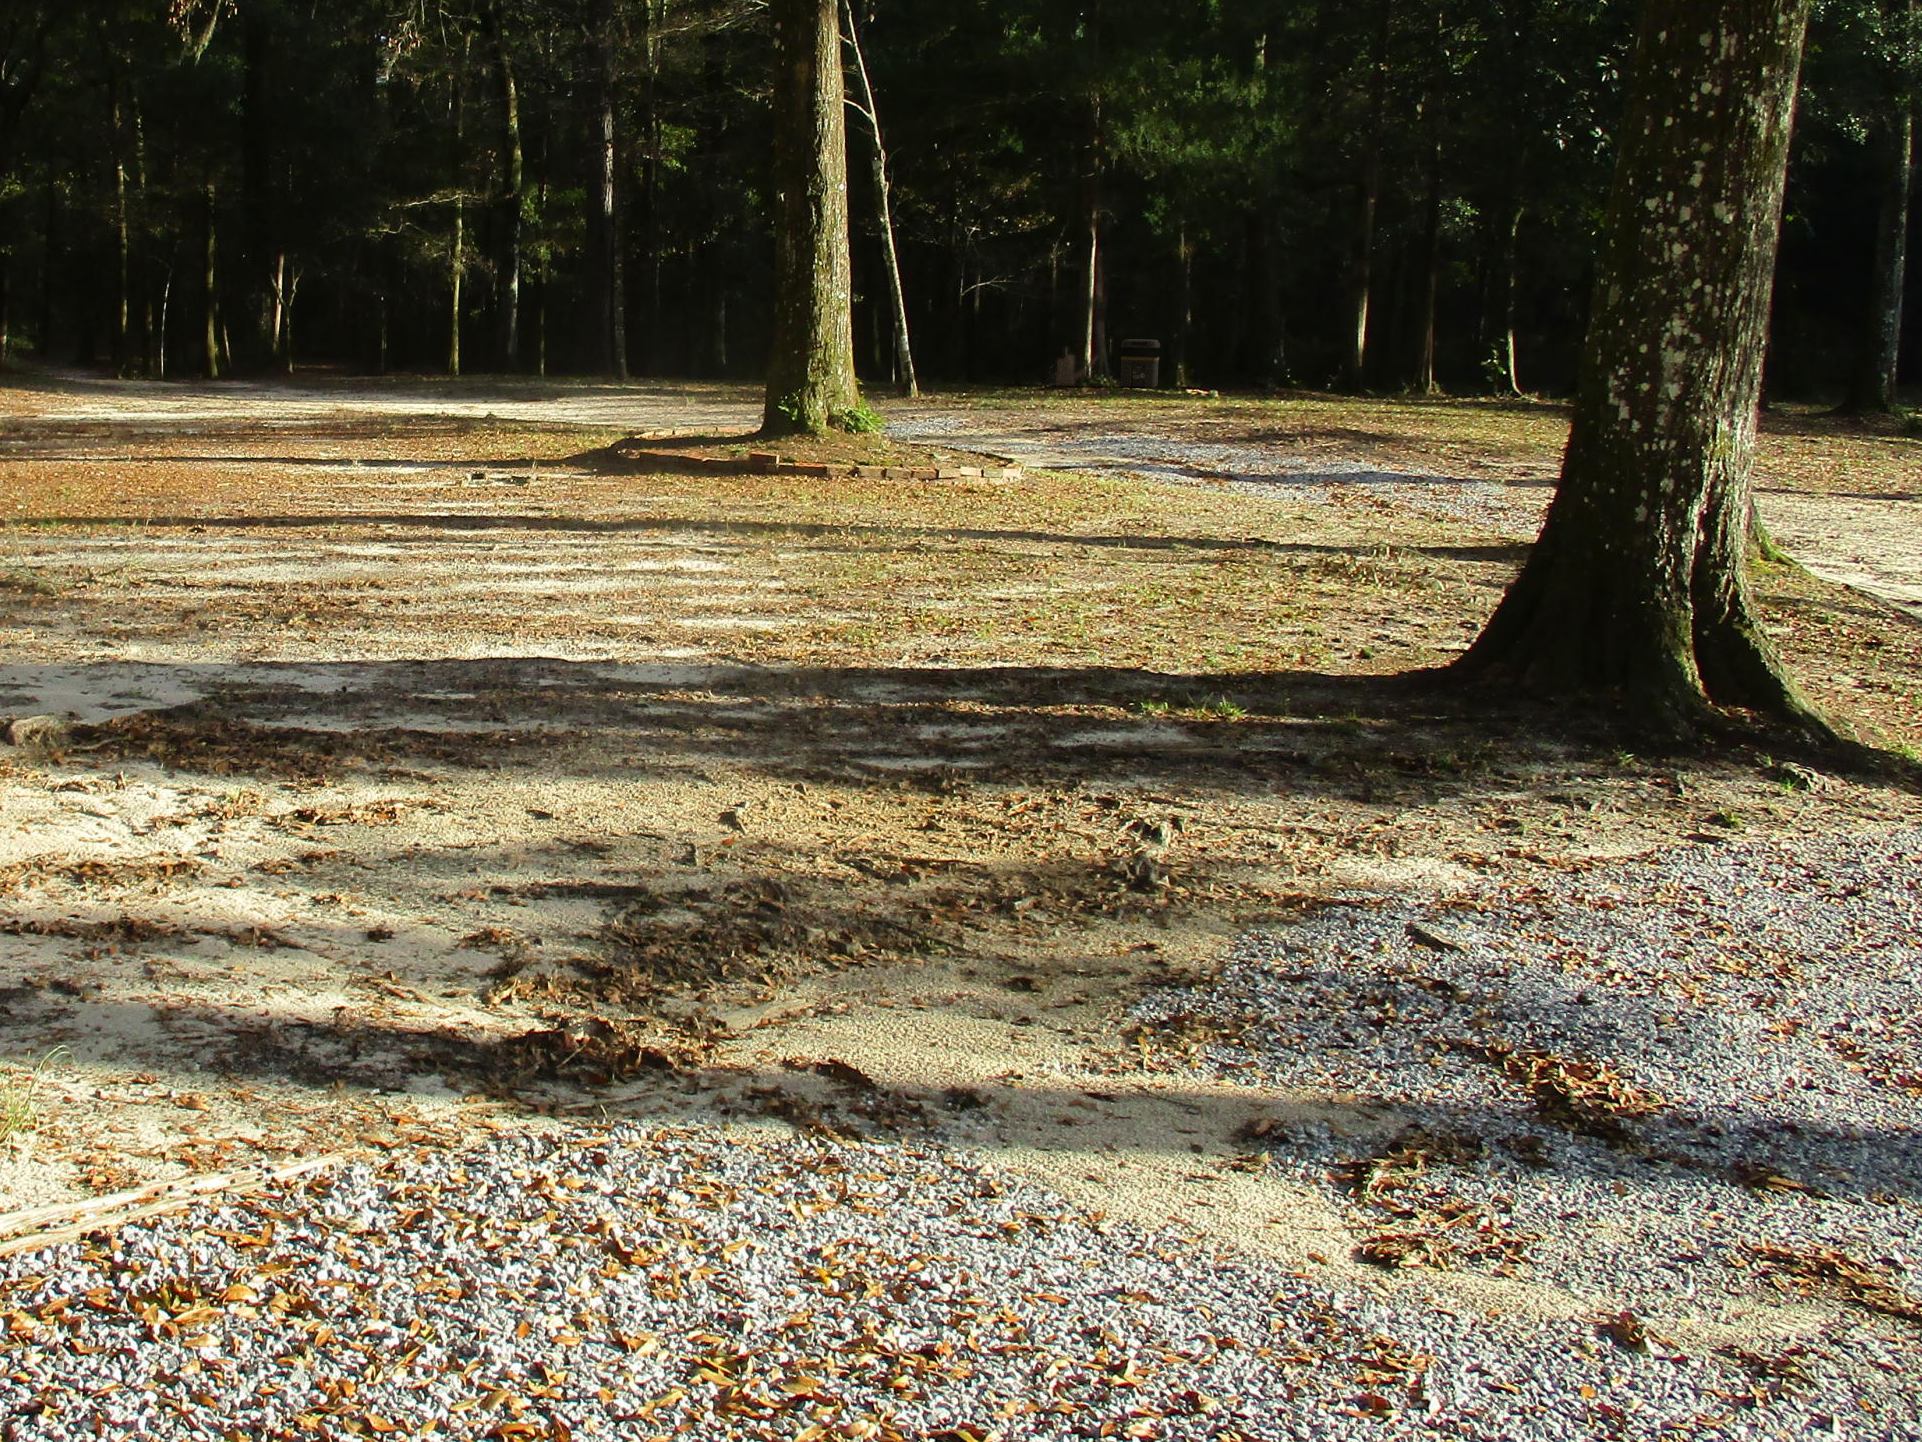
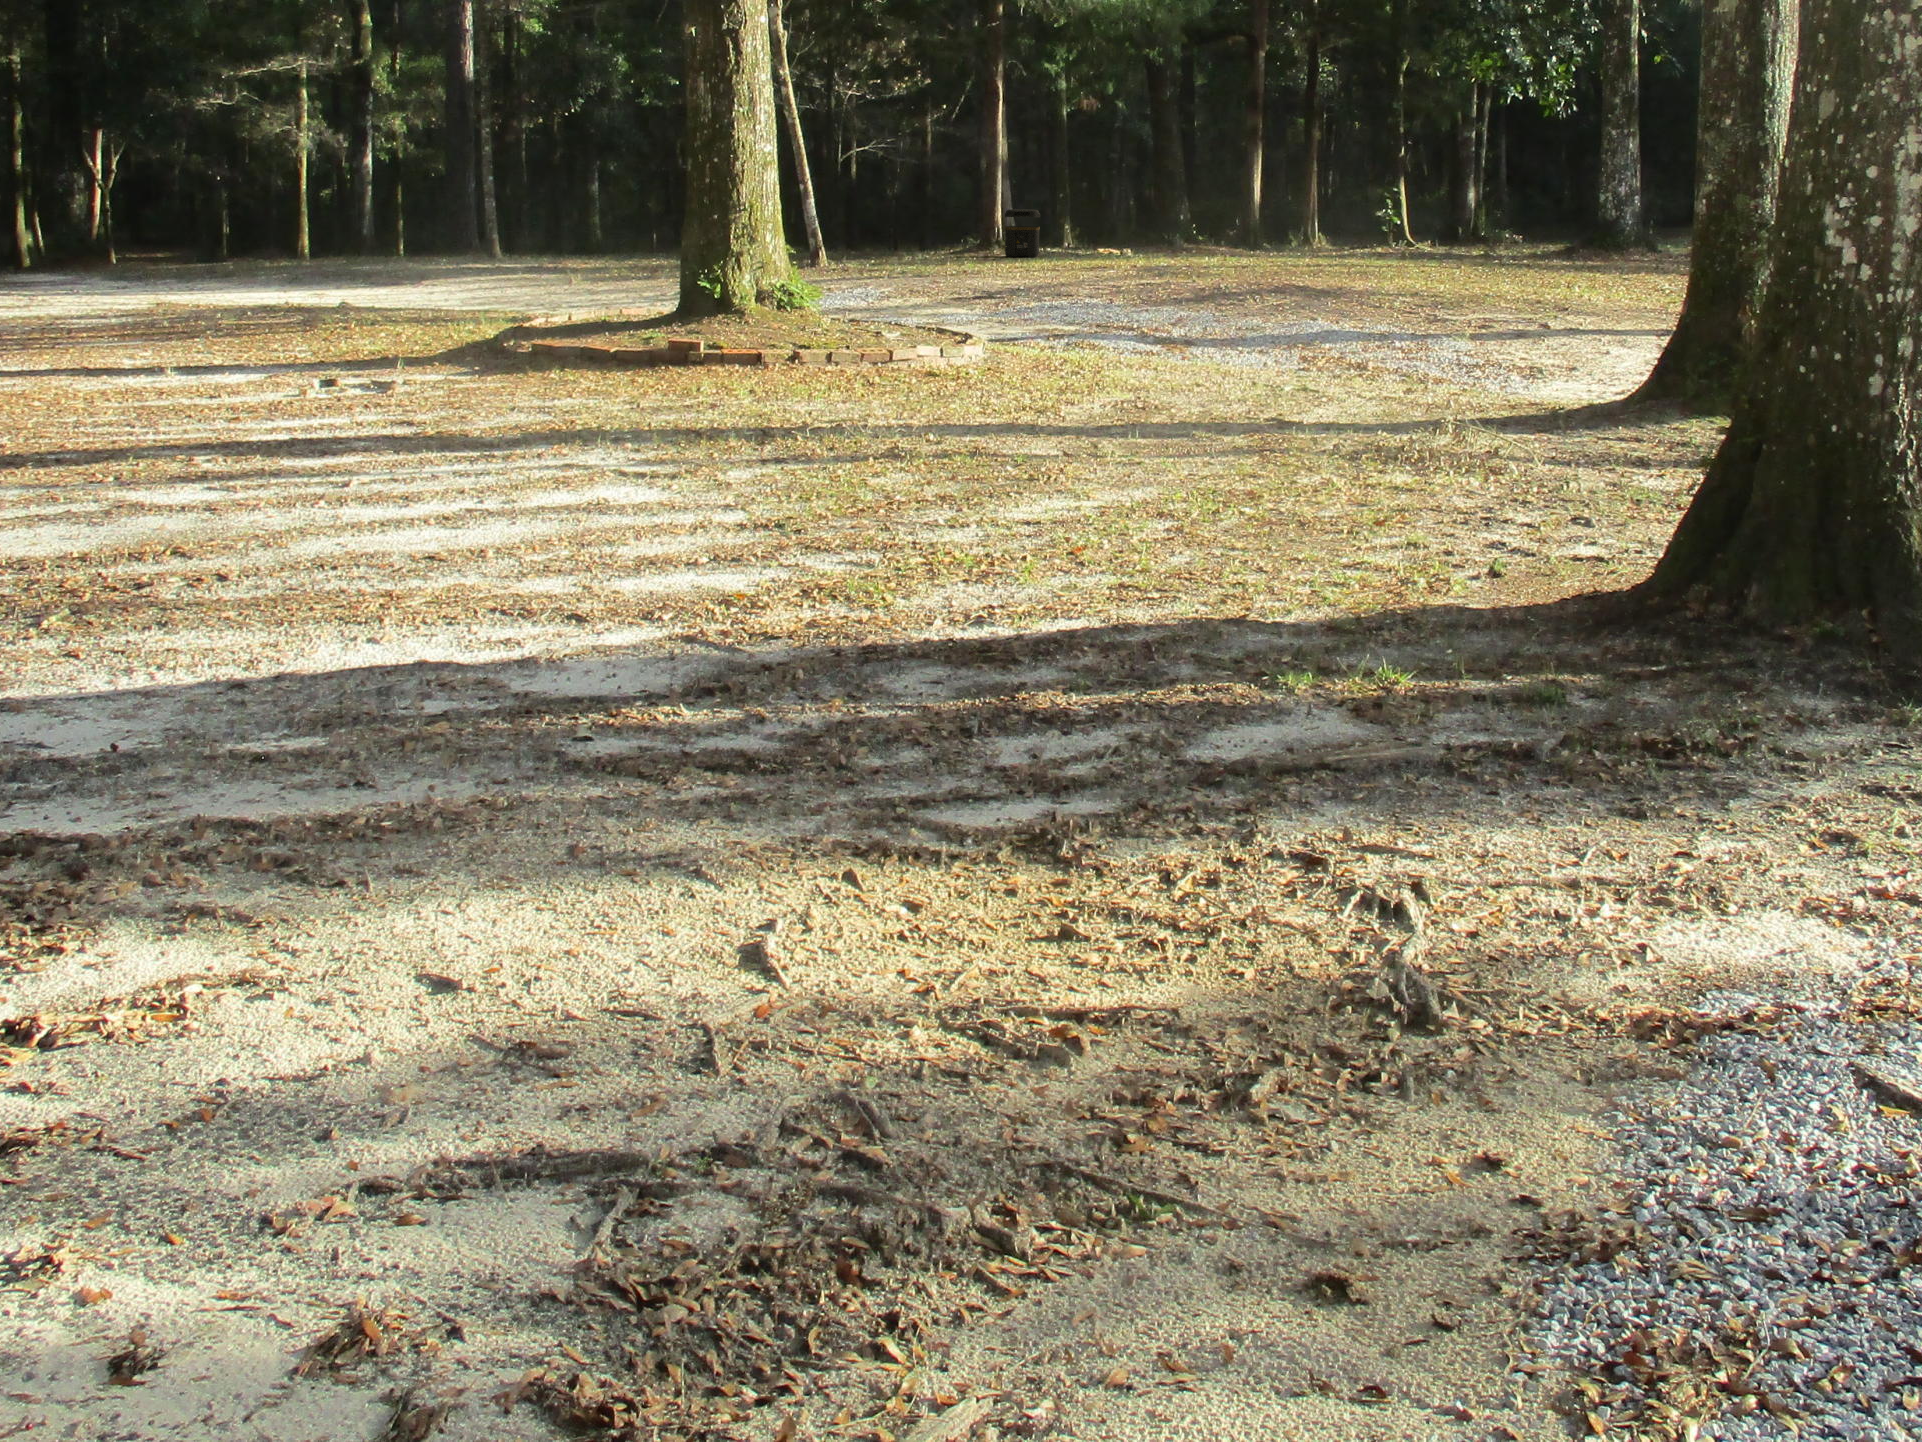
watering can: present [1056,349,1097,386] -> none [937,218,983,256]

